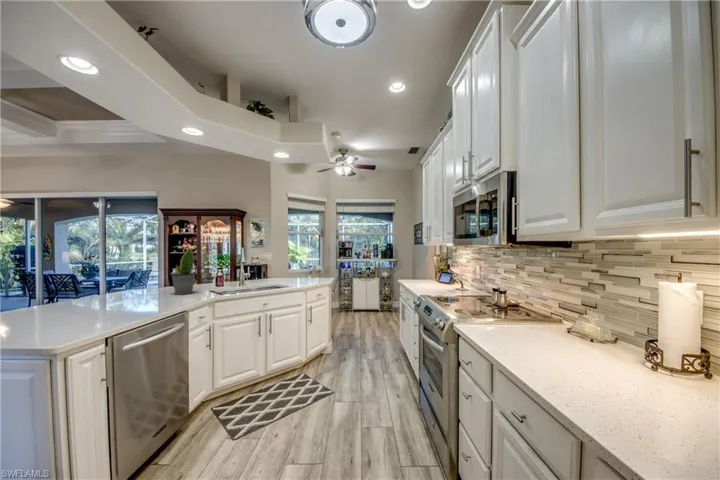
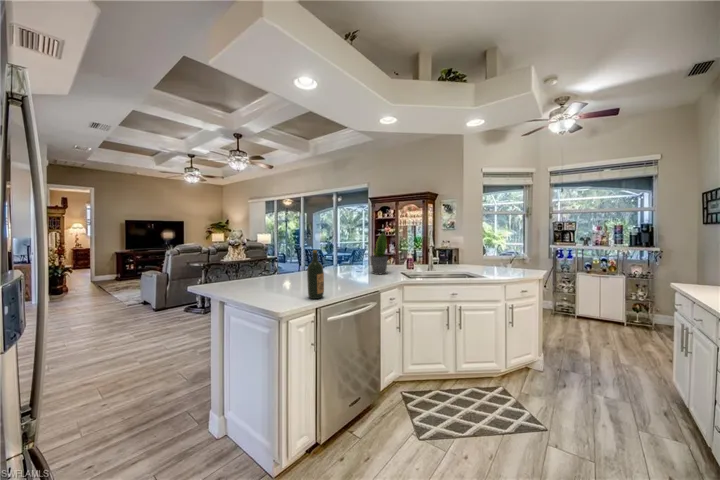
wine bottle: none [95,269,120,327] -> present [307,250,324,299]

